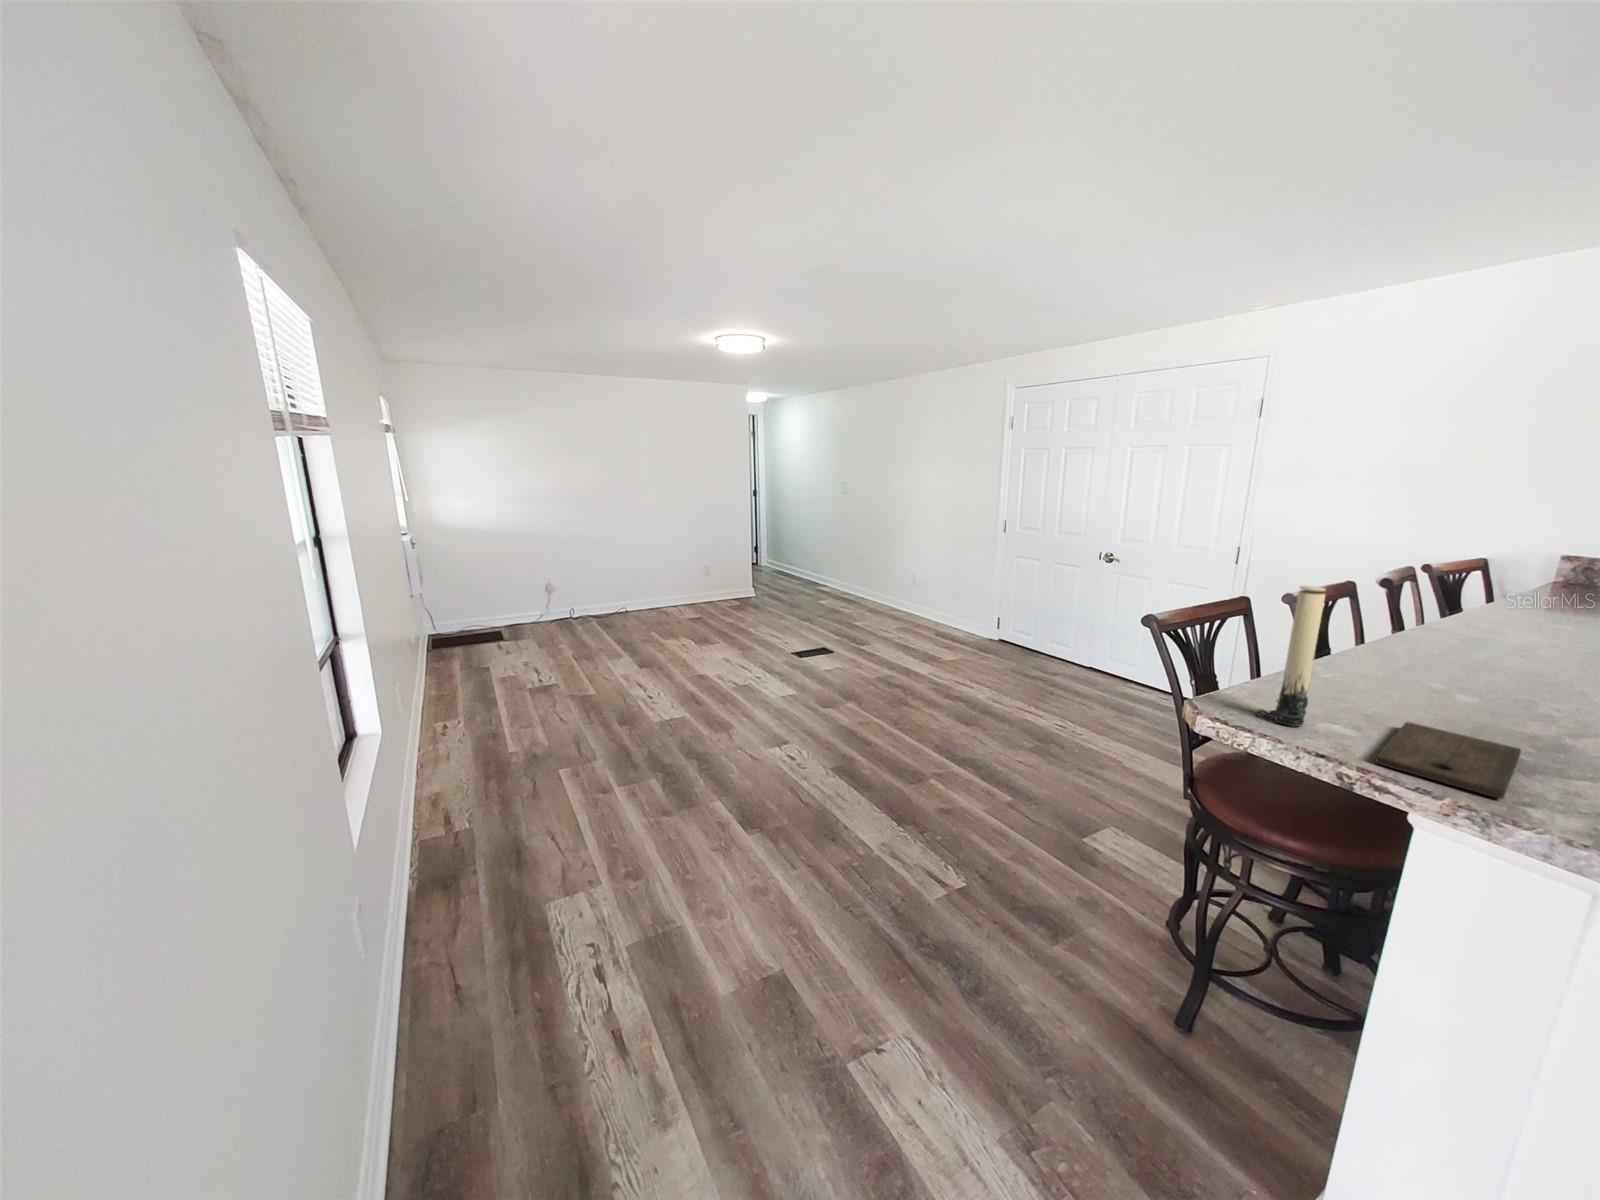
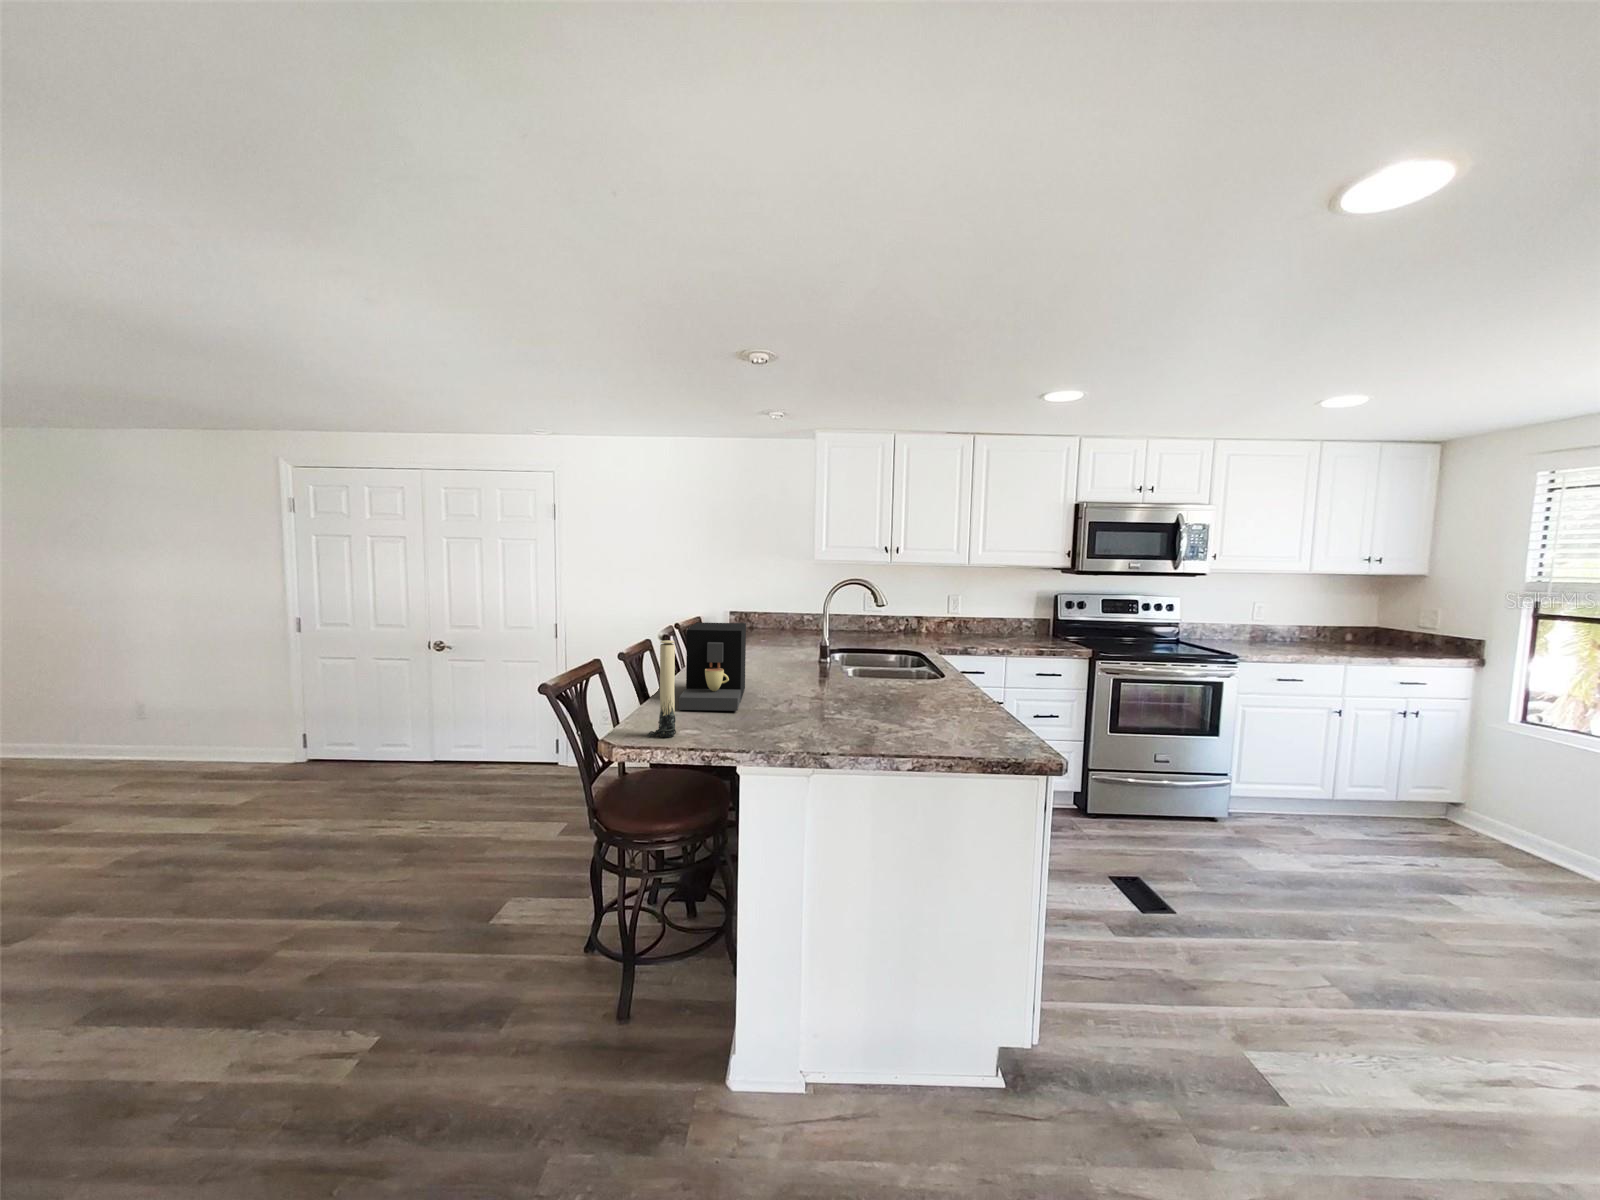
coffee maker: none [1341,565,1557,724] -> present [679,622,746,711]
cutting board: present [1376,722,1521,799] -> none [716,716,770,743]

